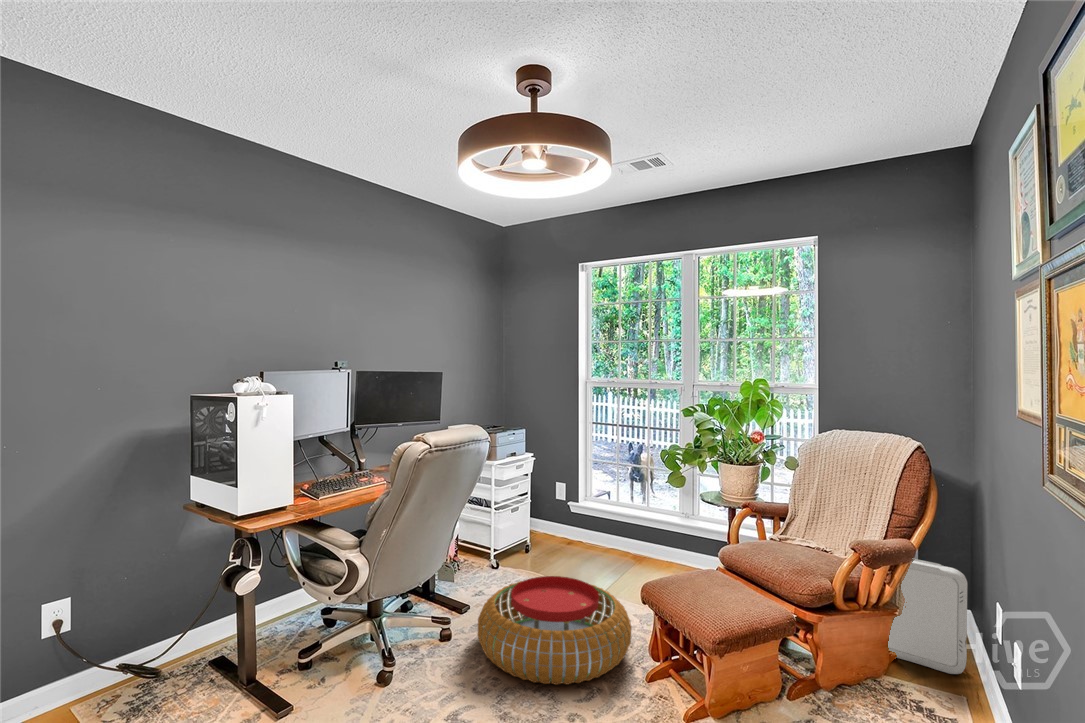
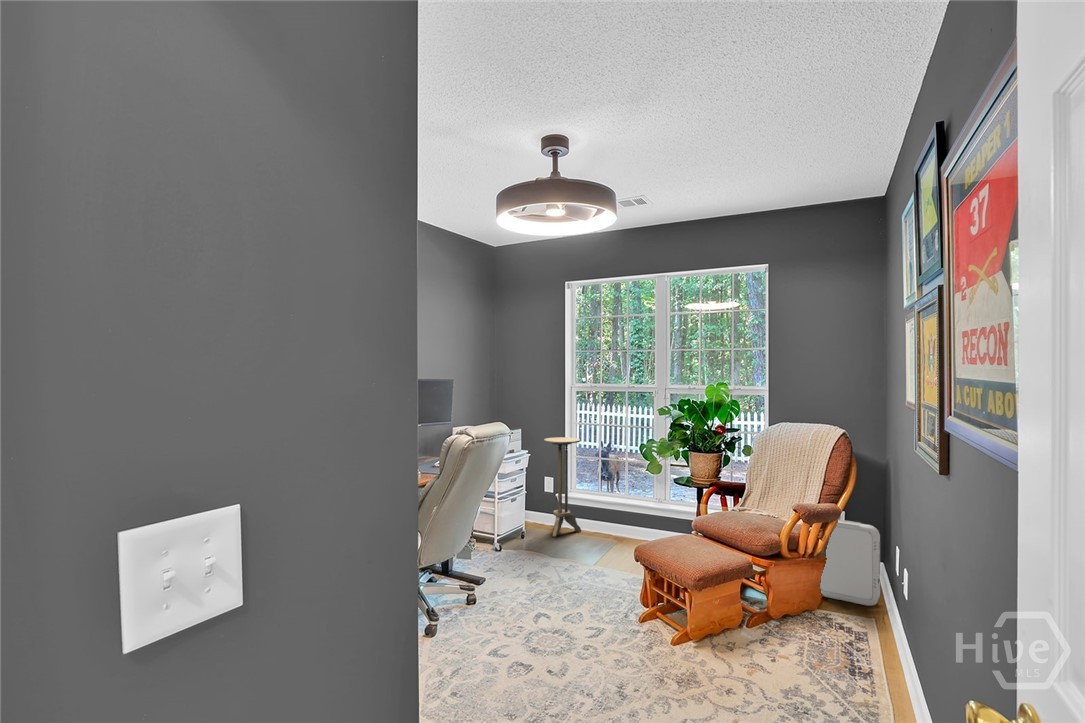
side table: none [555,441,595,552] -> present [544,437,581,537]
pouf: present [477,576,632,685] -> none [500,549,625,628]

